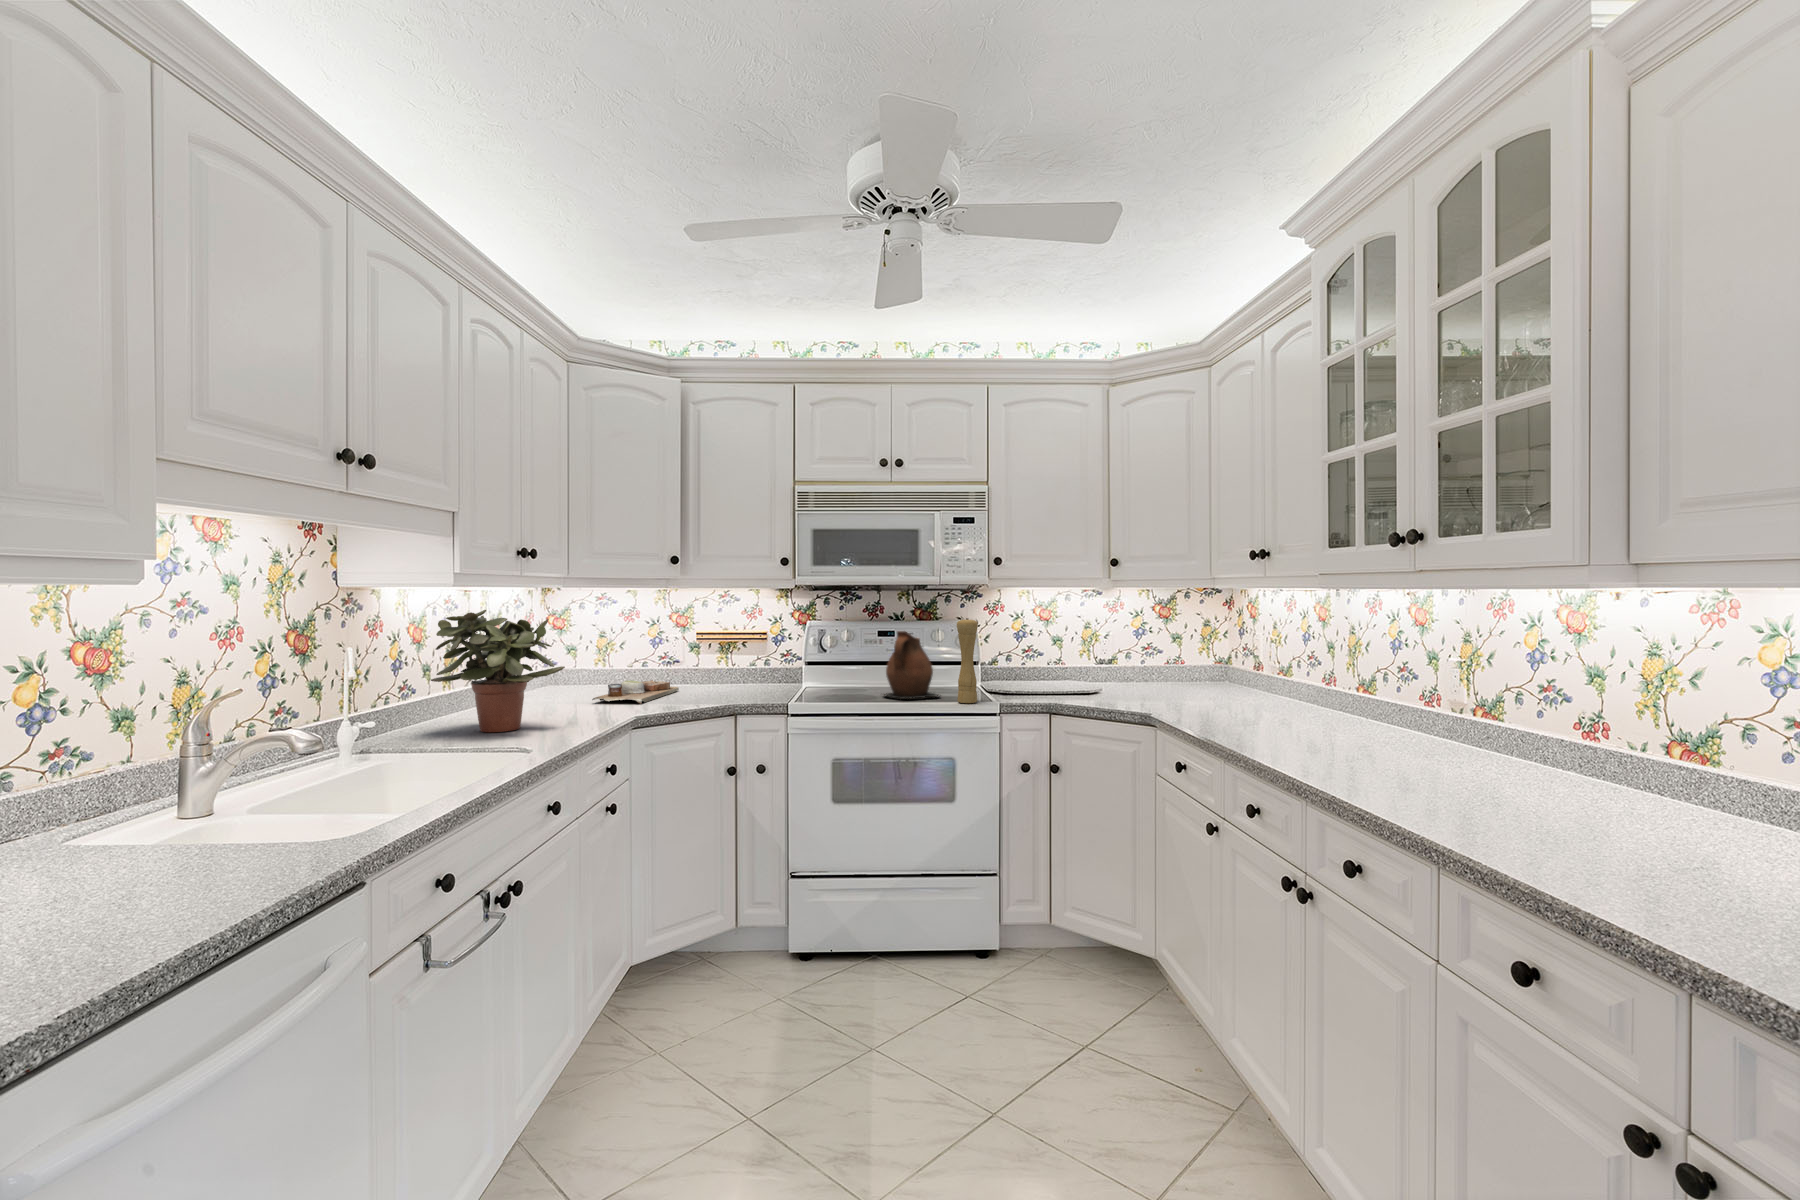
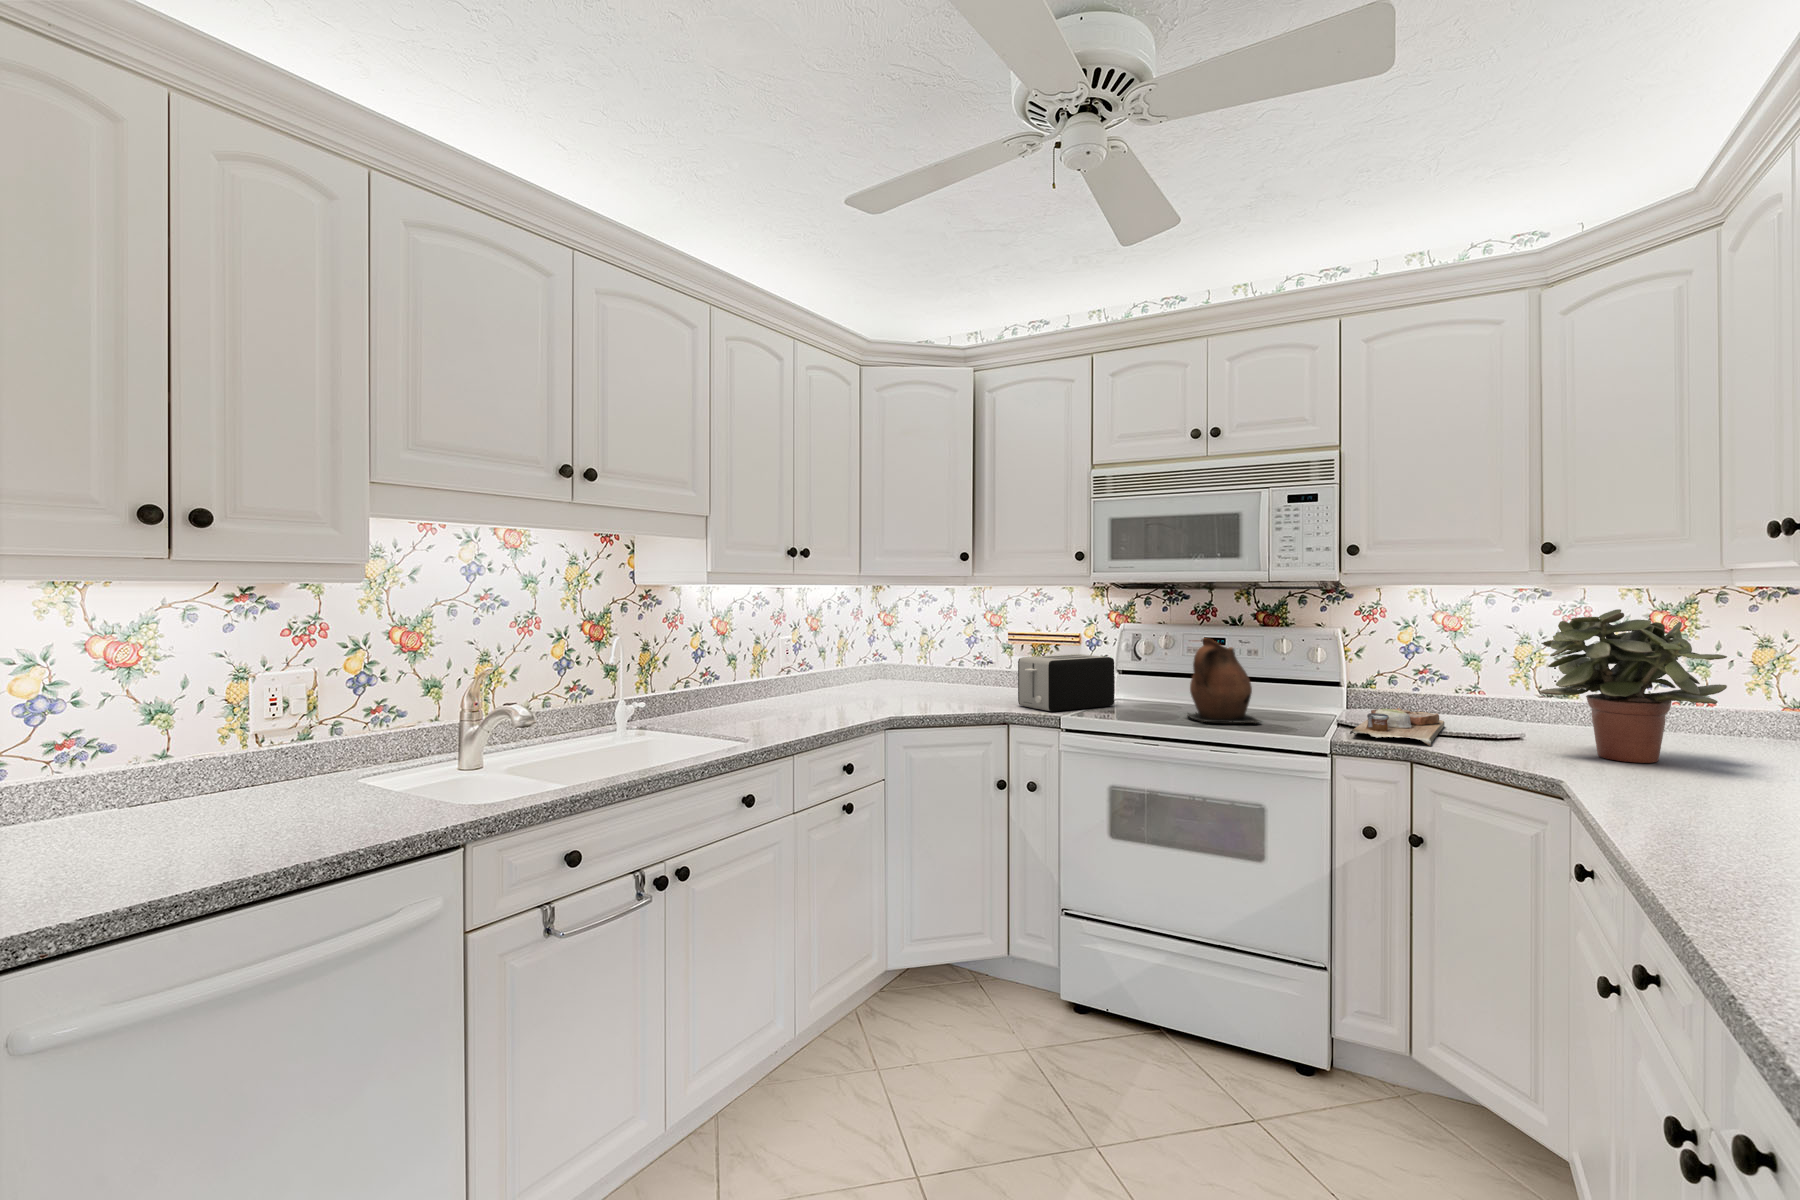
potted plant: present [431,610,565,732] -> present [1540,609,1727,763]
pepper mill: present [957,618,978,703] -> none [1271,625,1301,735]
toaster: none [733,649,814,701] -> present [1018,654,1114,712]
cutting board: present [592,680,679,704] -> present [1350,708,1445,746]

